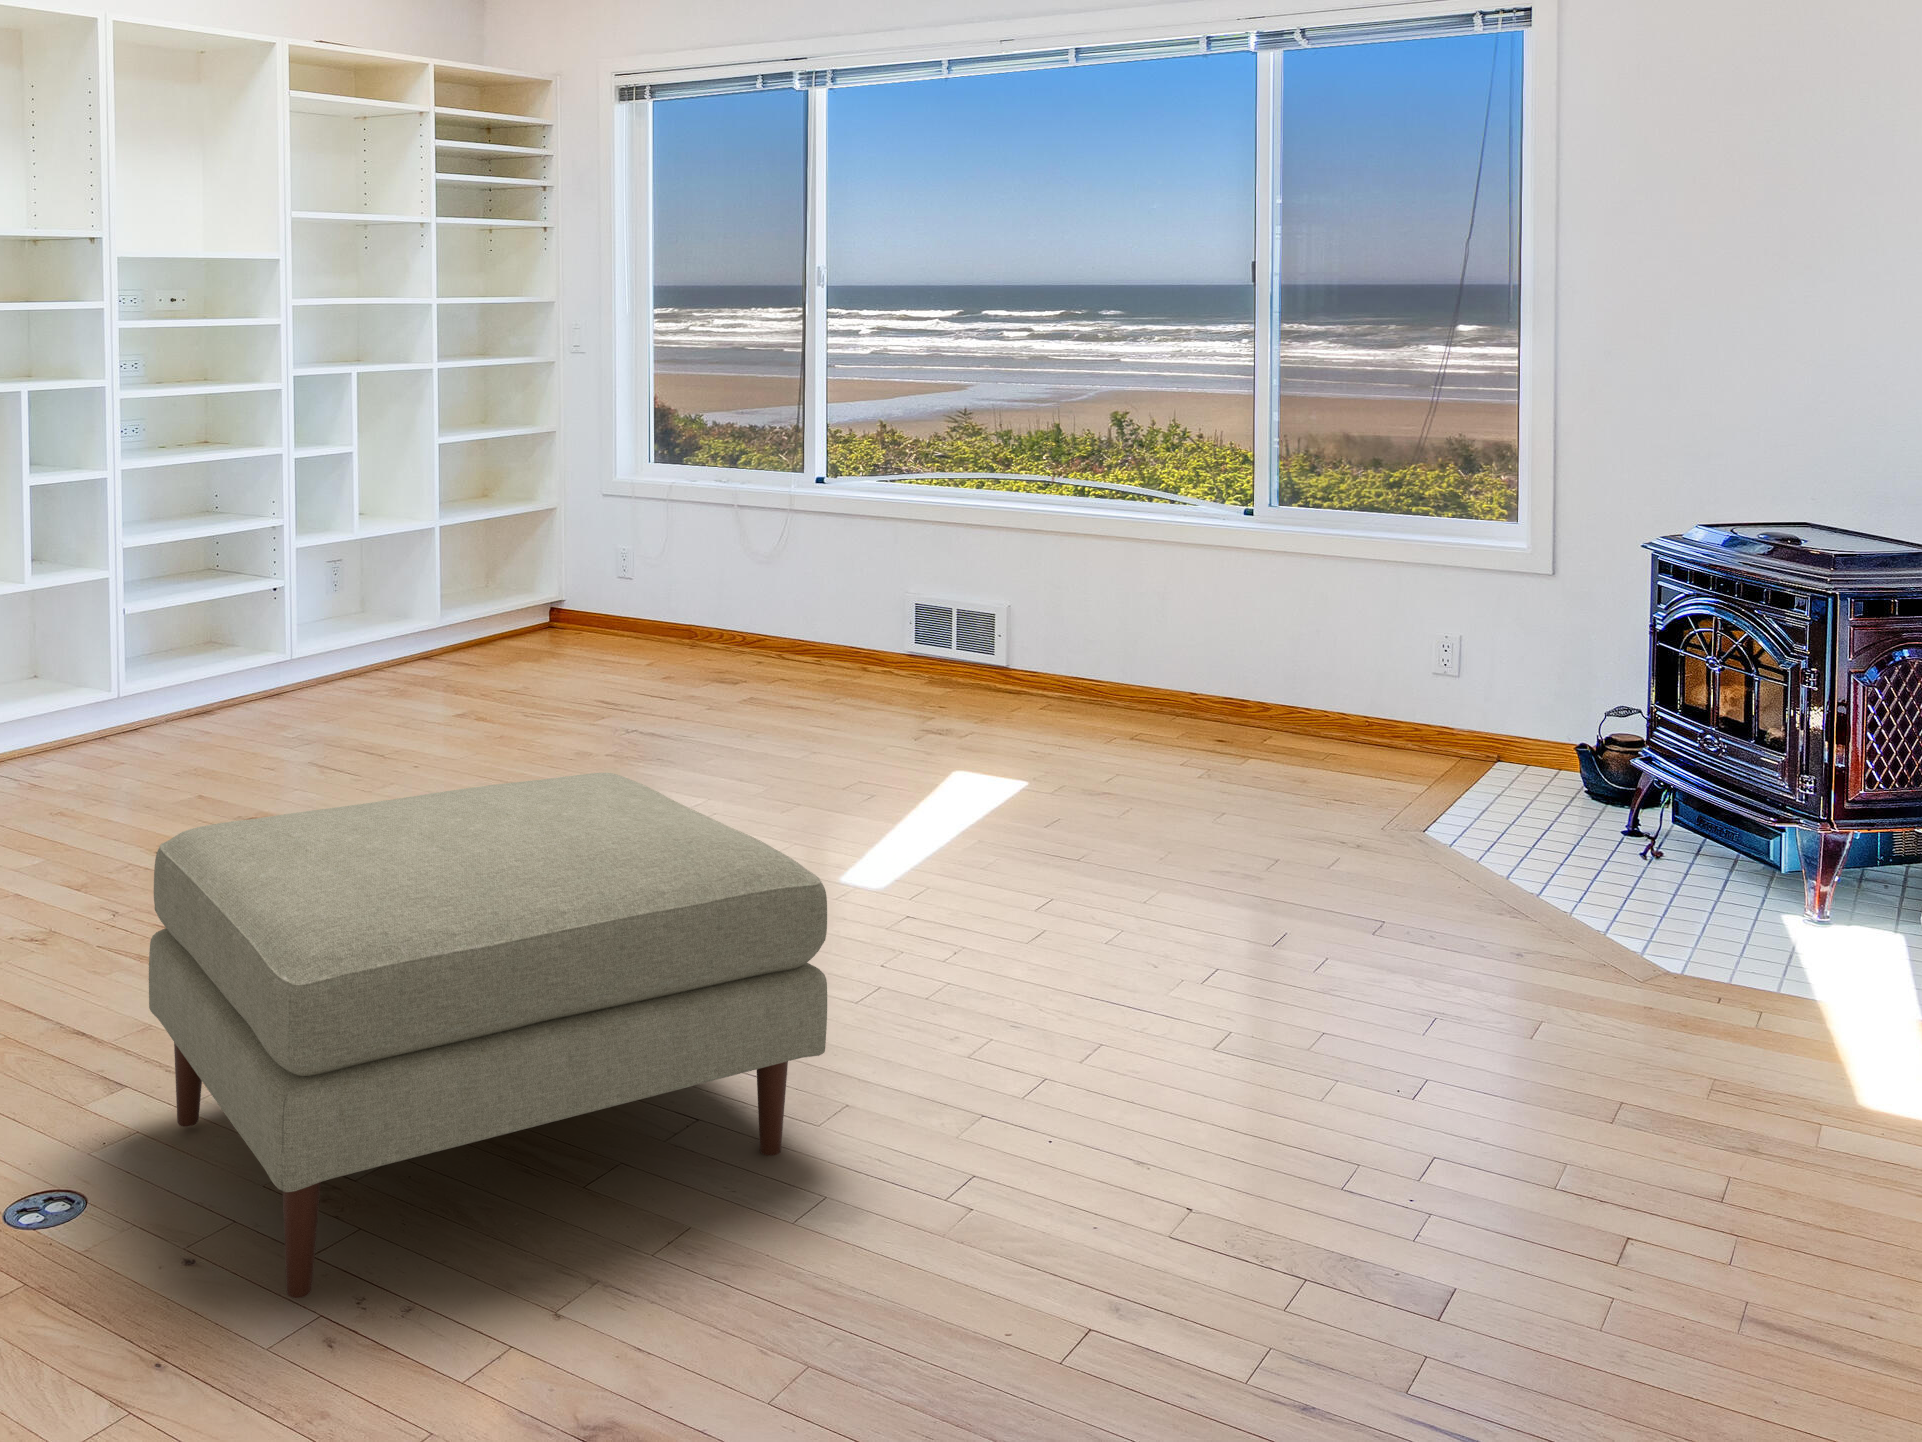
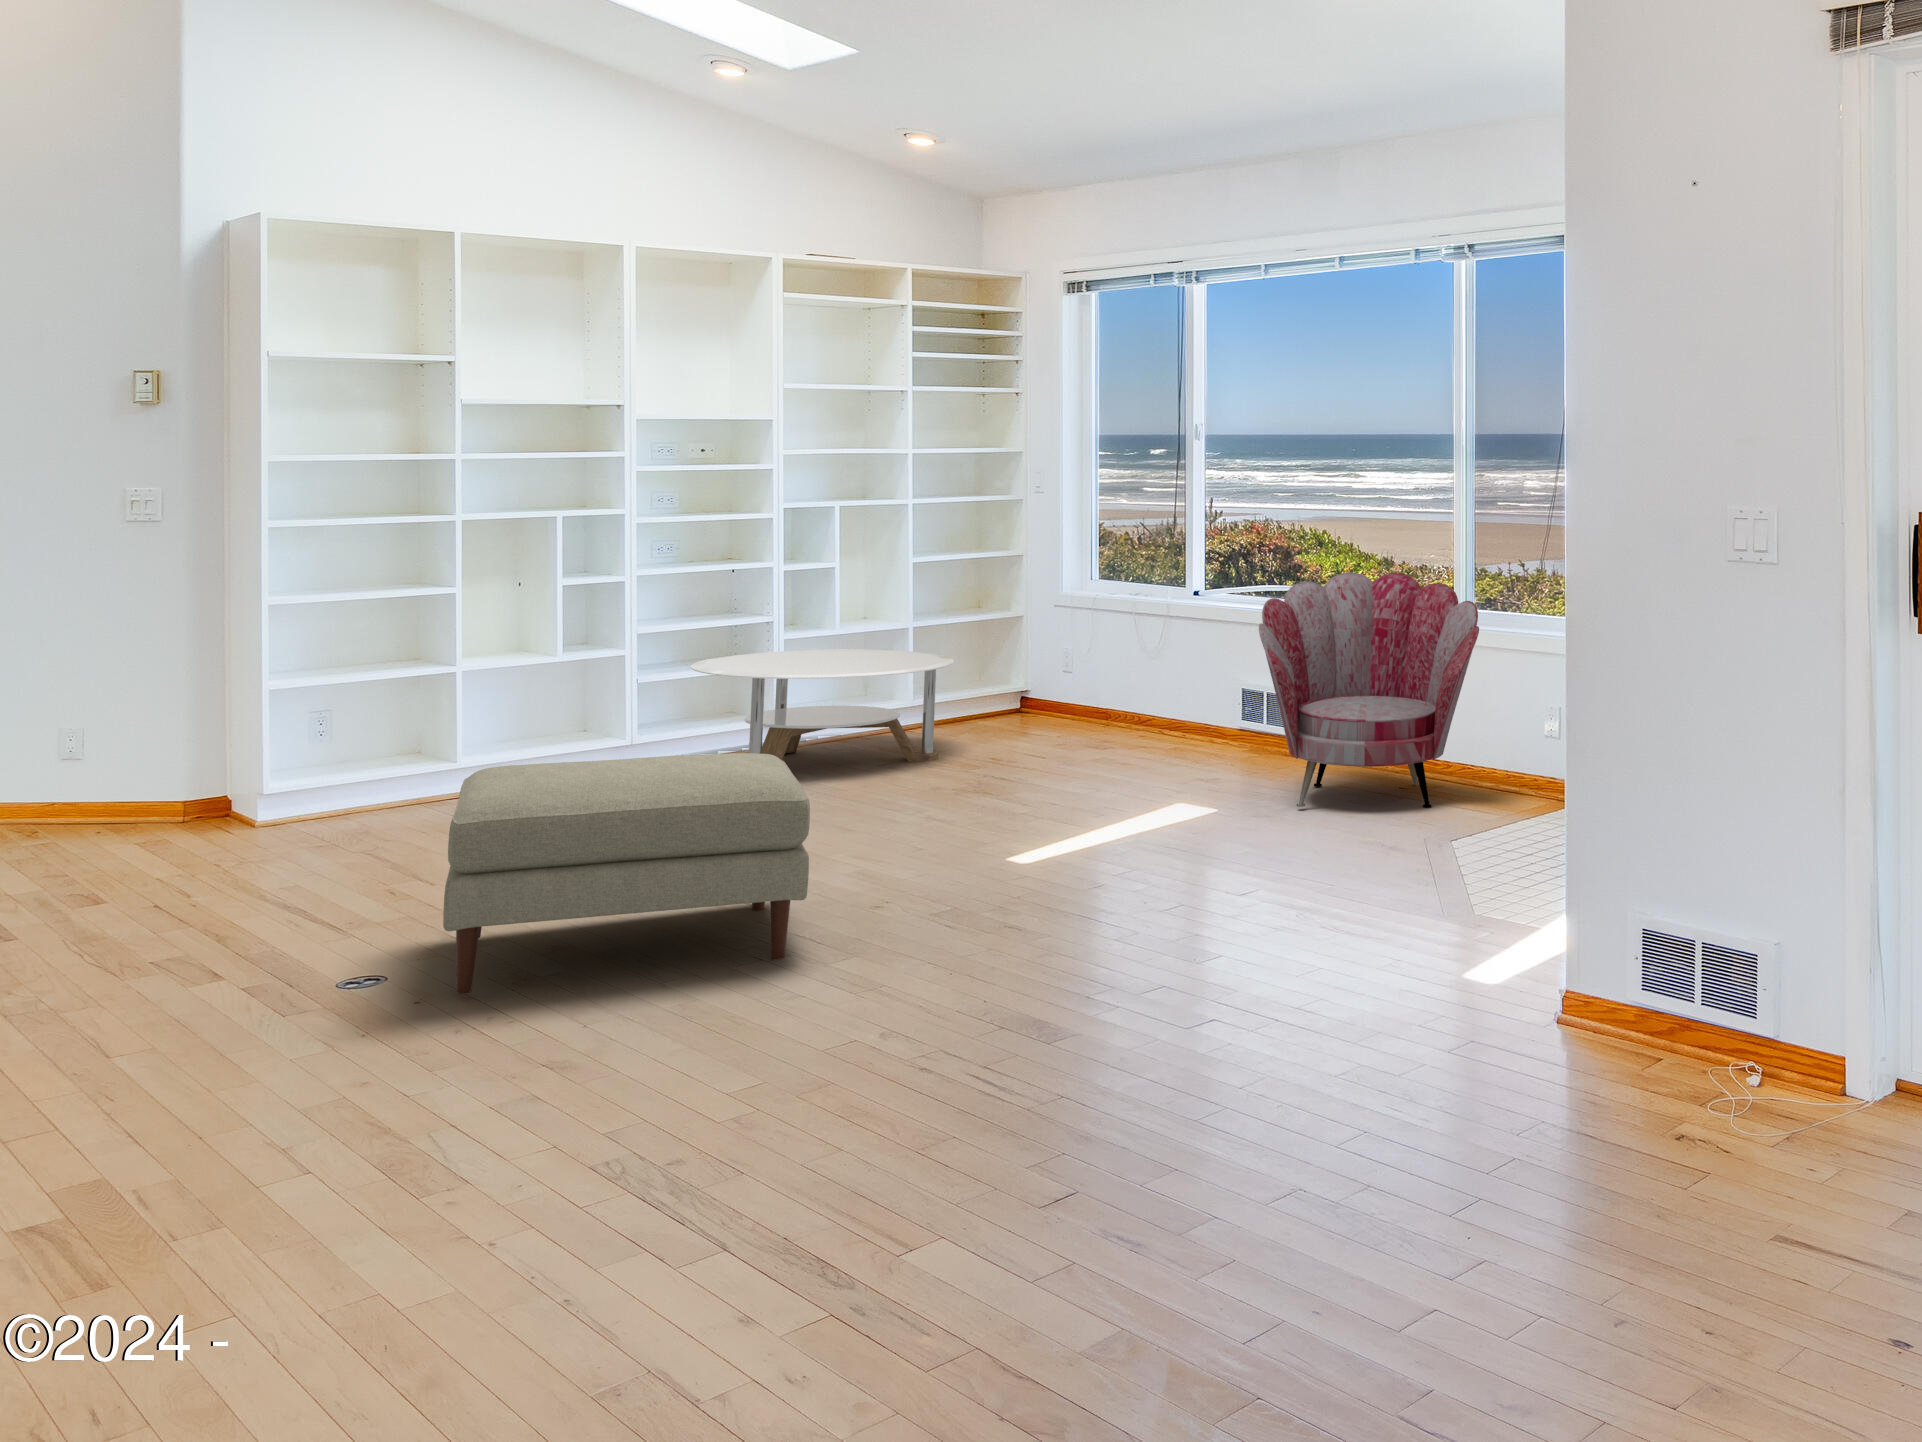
armchair: none [1055,460,1374,785] -> present [1259,572,1479,808]
round table: none [212,562,557,757] -> present [691,650,954,762]

